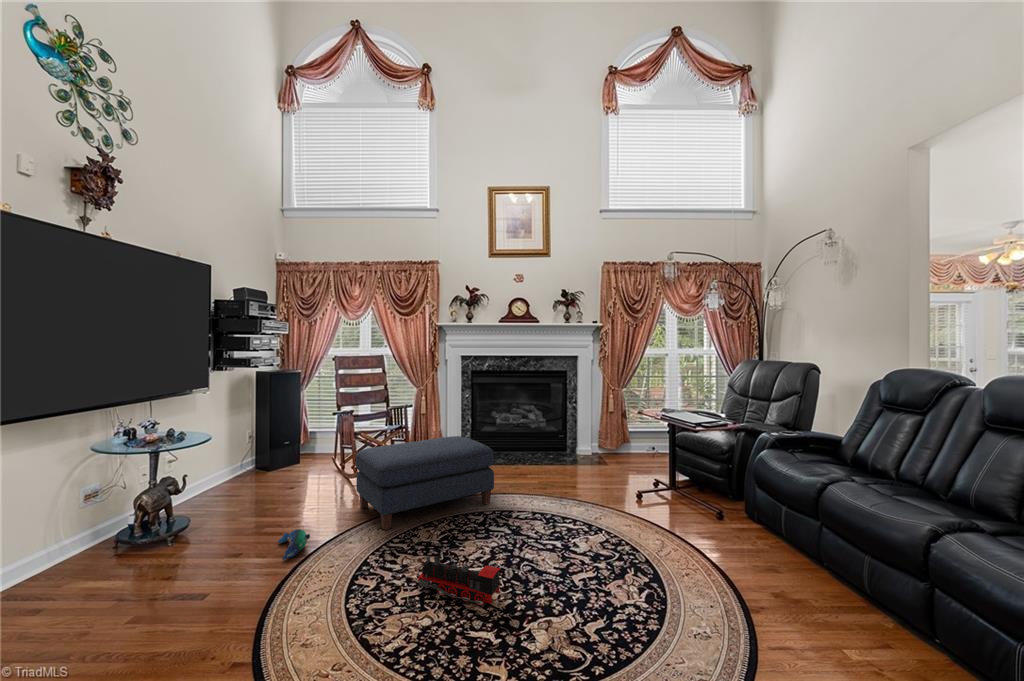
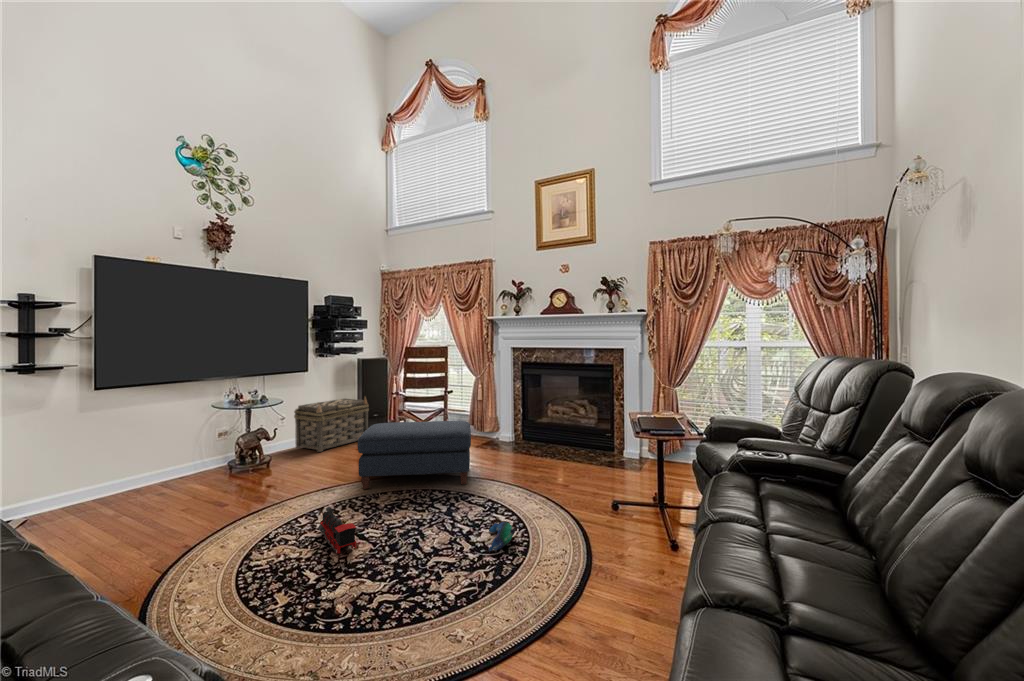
basket: none [186,417,285,497] -> present [294,397,369,452]
plush toy: present [278,529,310,560] -> present [489,522,515,551]

